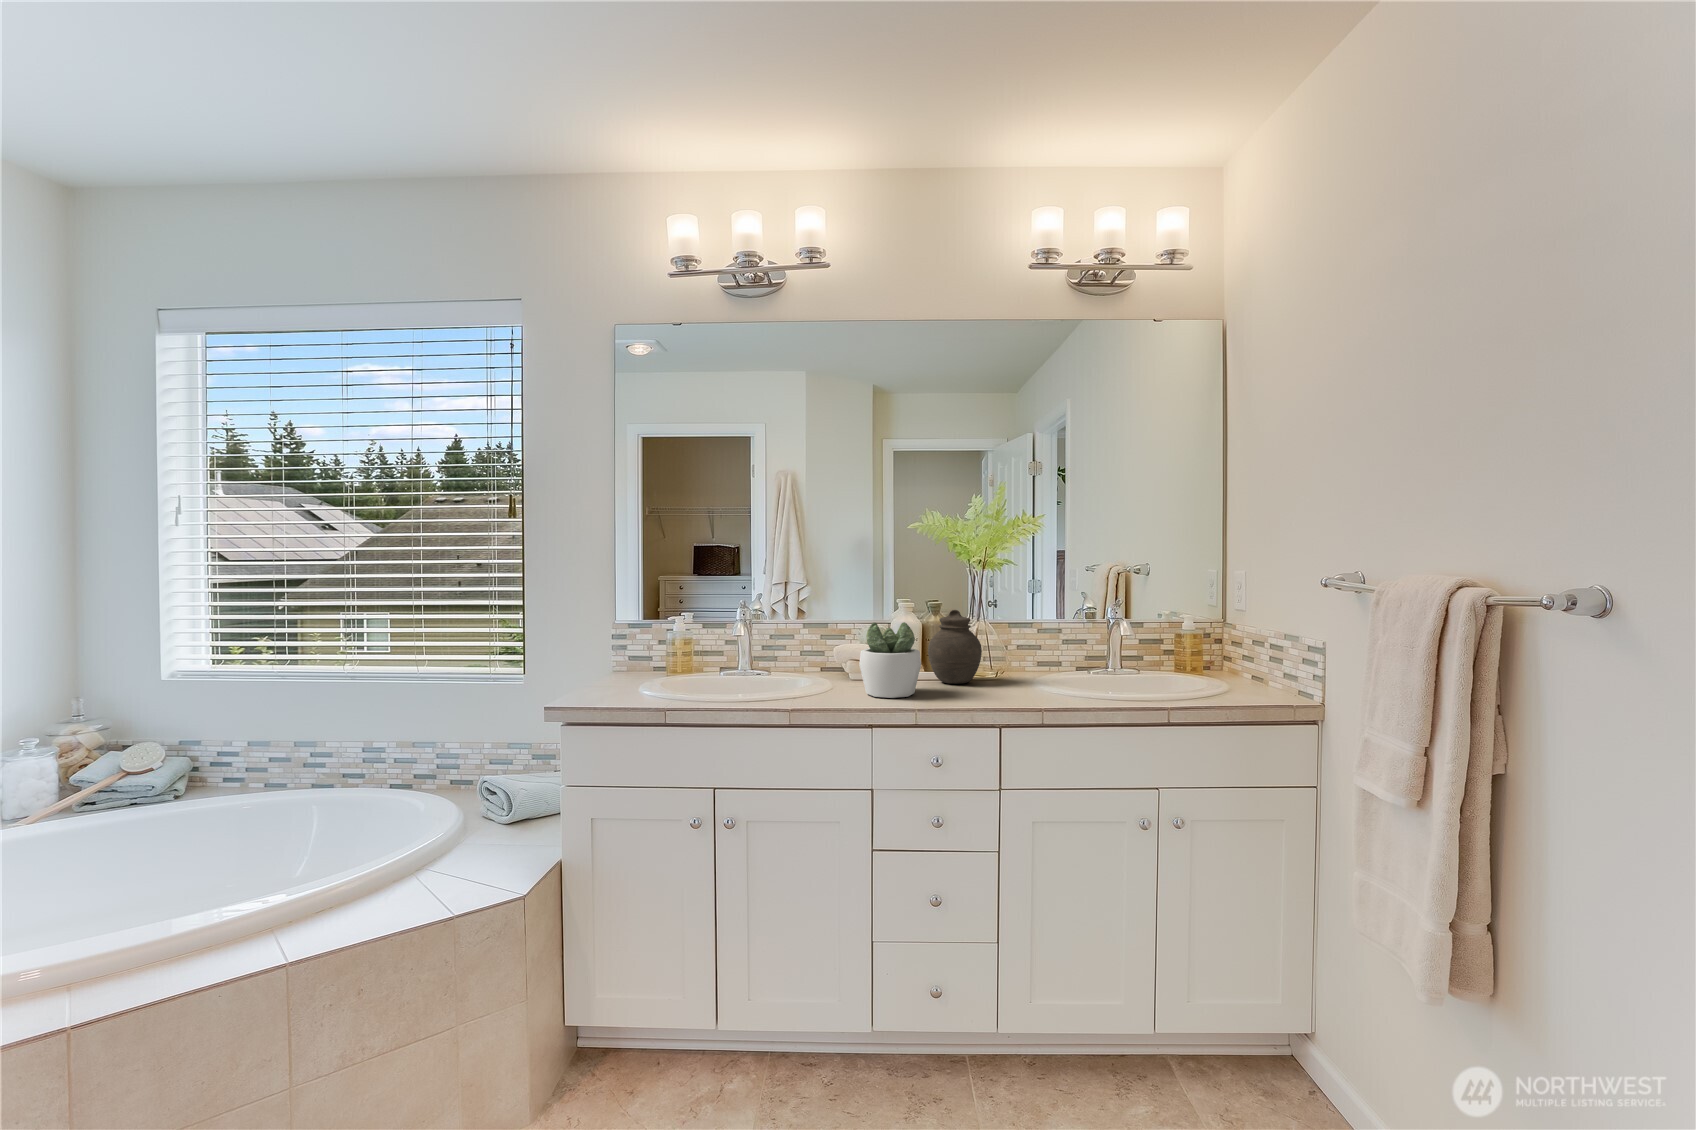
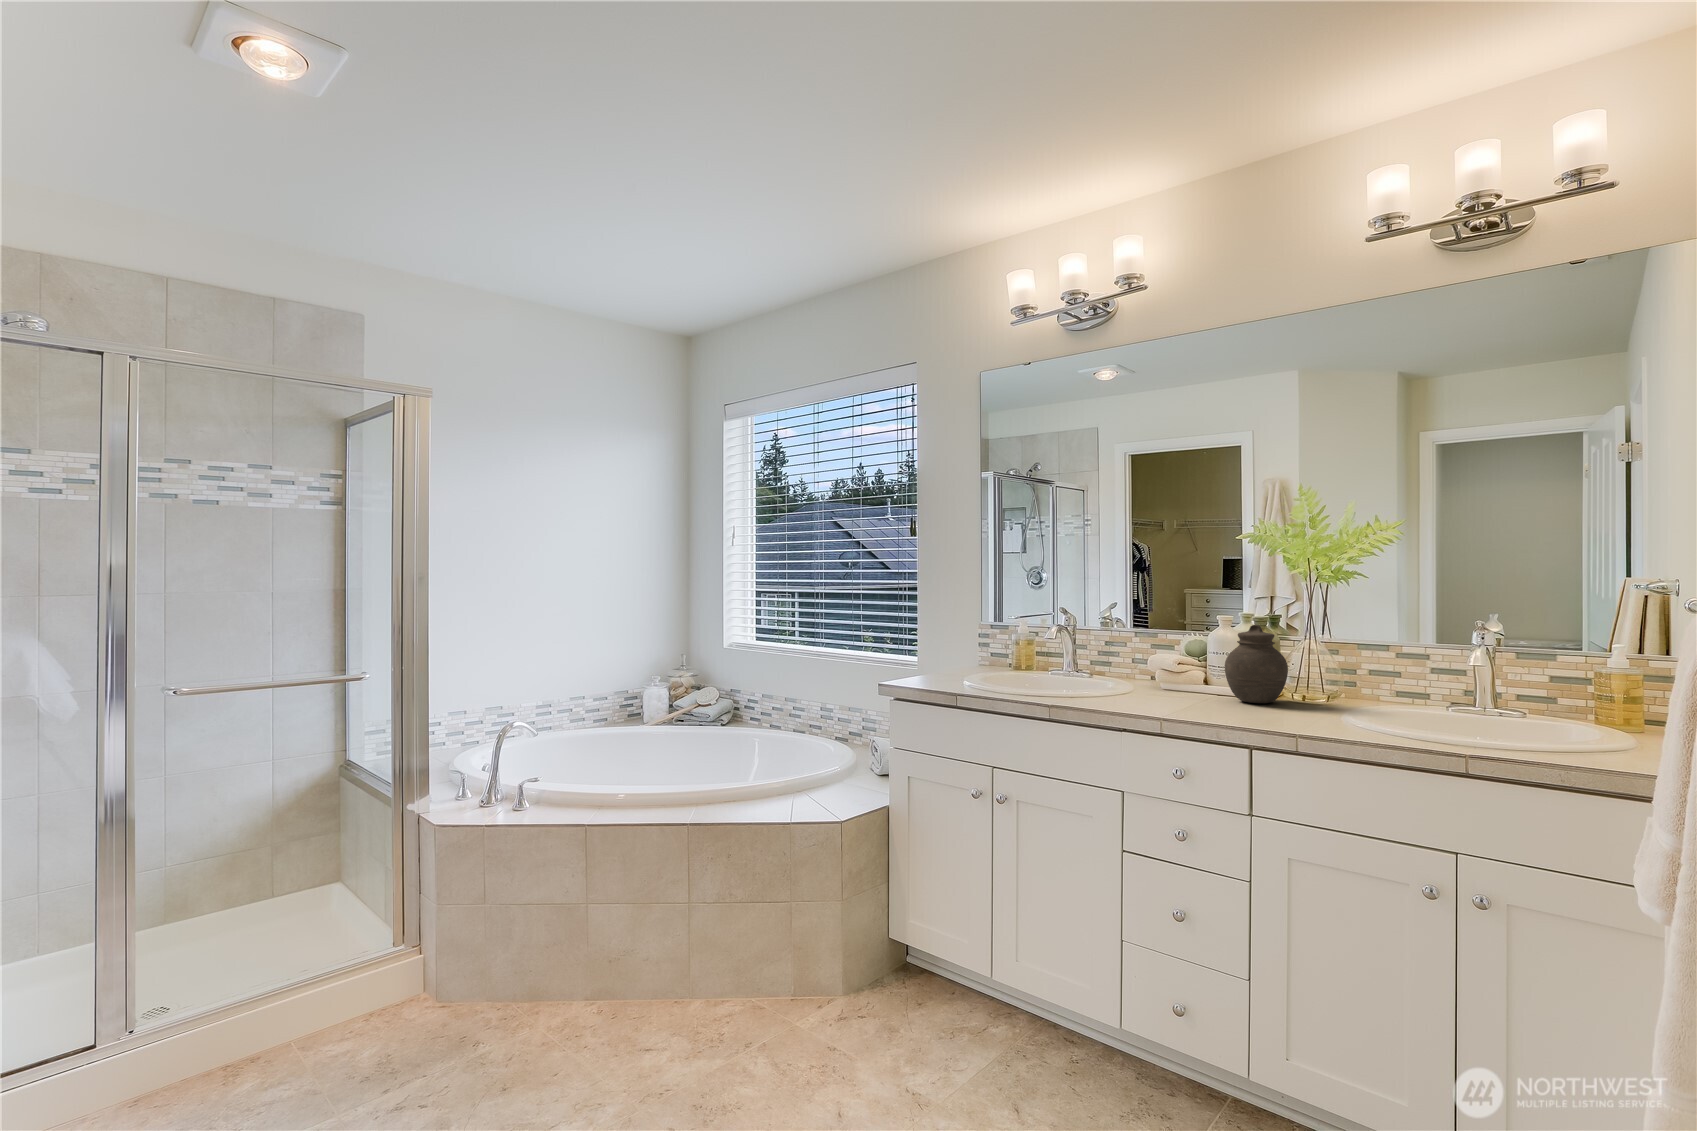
succulent plant: present [859,622,921,698] -> none [1131,632,1192,707]

